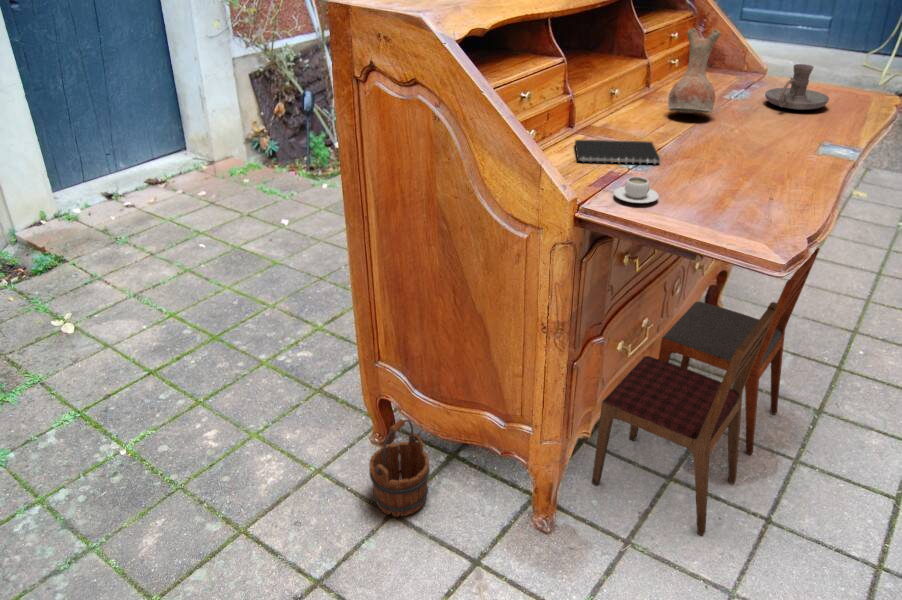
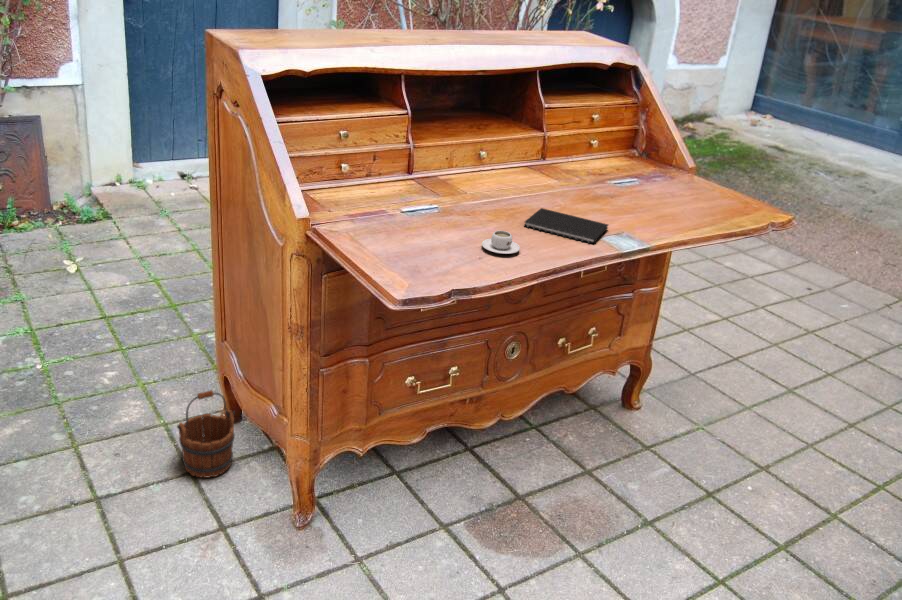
vase: present [668,28,721,113] -> none [525,110,582,191]
candle holder: present [765,64,829,110] -> none [635,164,699,210]
notebook: present [575,140,660,164] -> present [524,208,608,243]
teacup: present [614,177,659,203] -> present [482,231,520,254]
chair: present [592,248,819,536] -> none [374,342,642,578]

